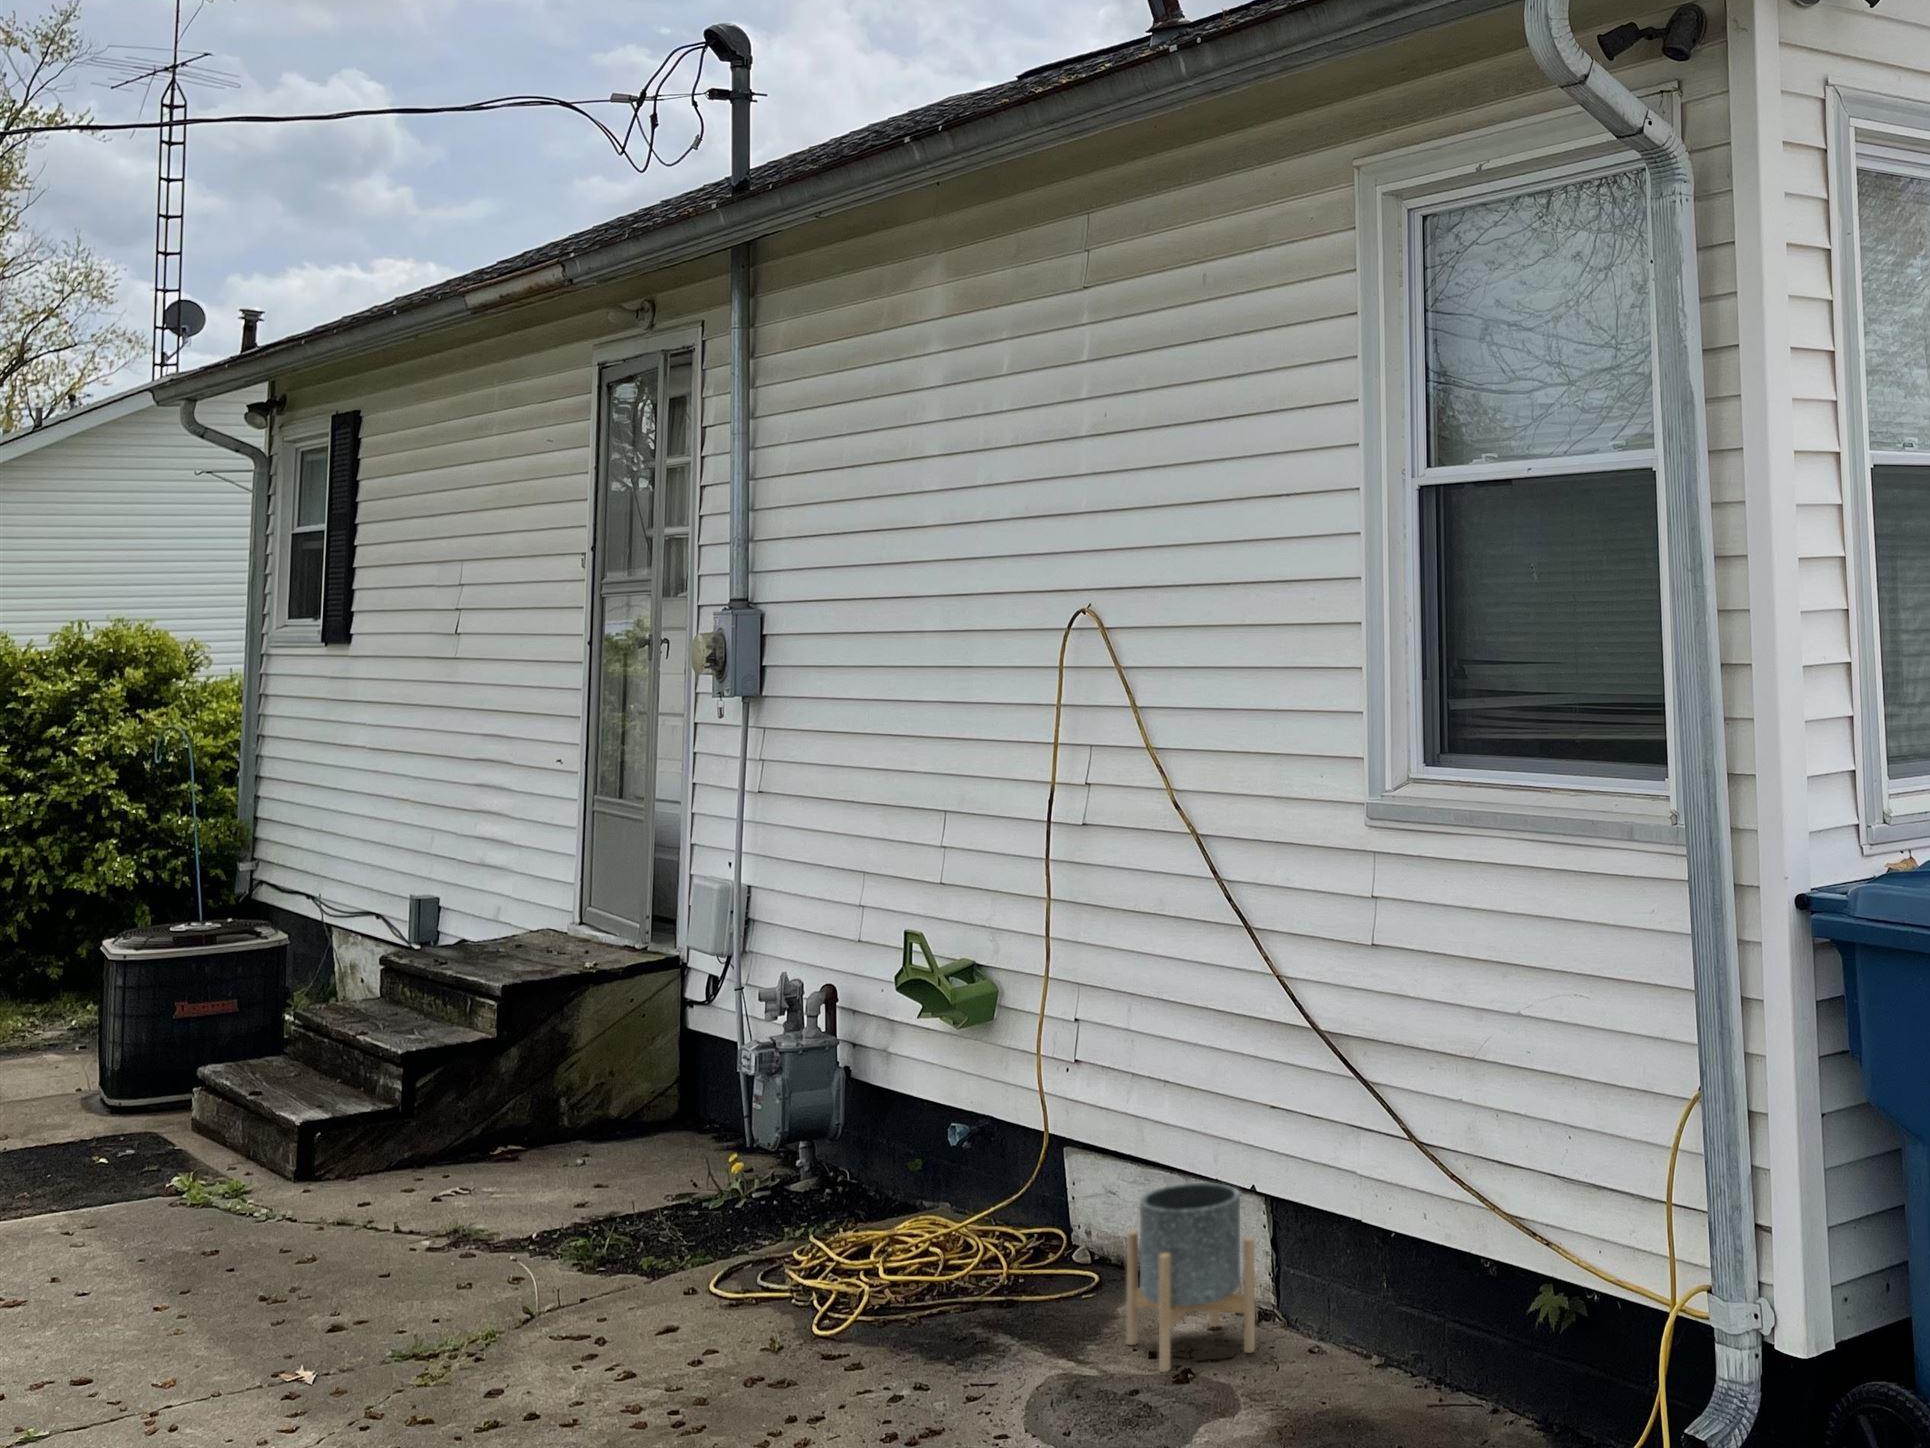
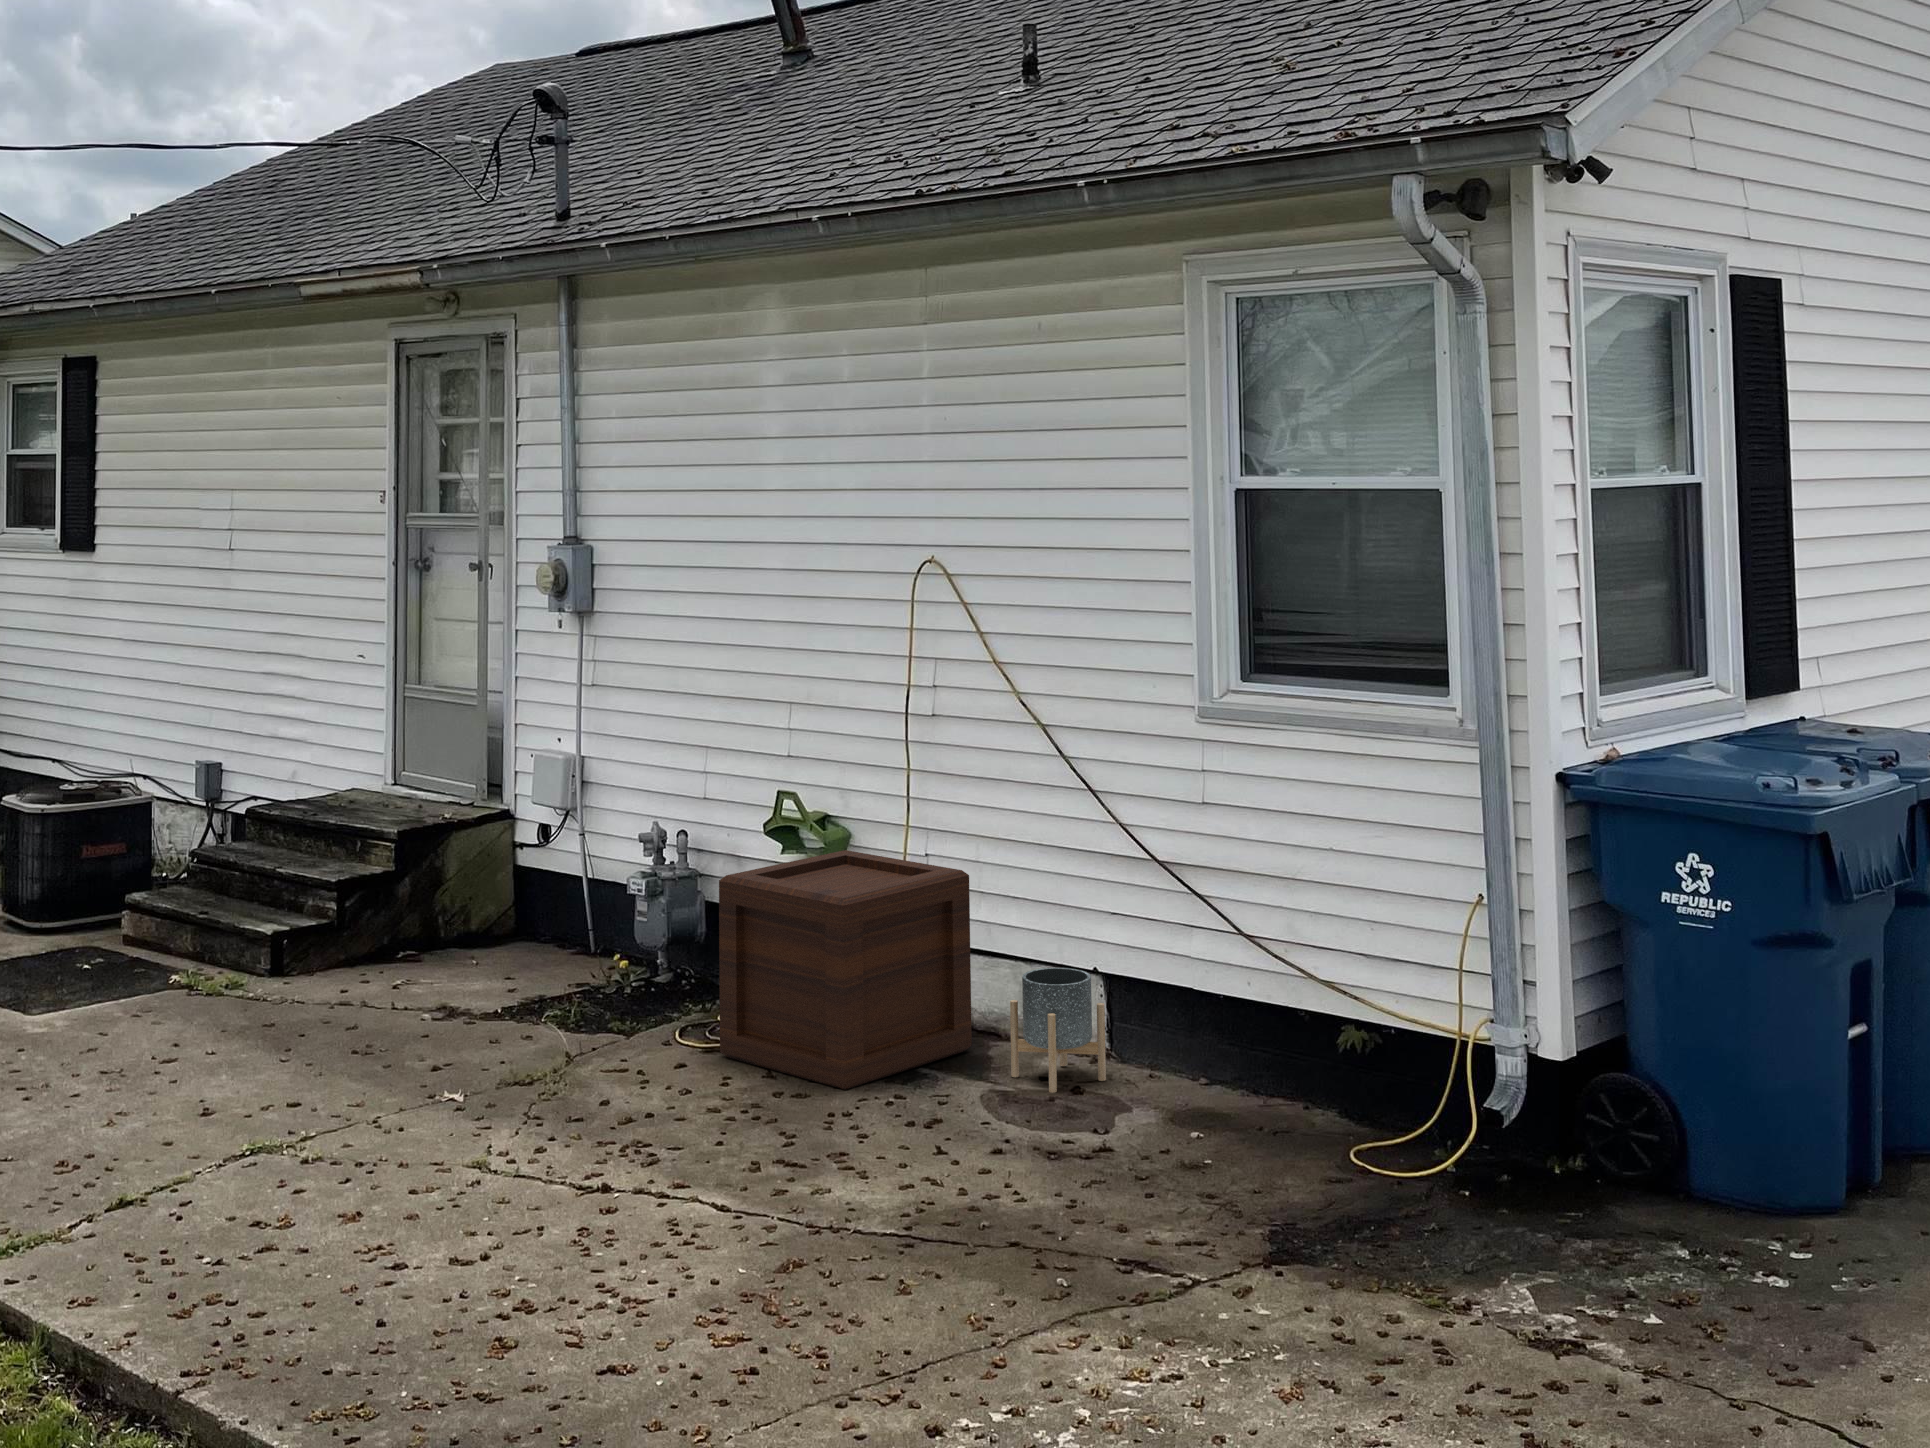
wooden crate: none [756,1010,1109,1365] -> present [719,850,972,1090]

